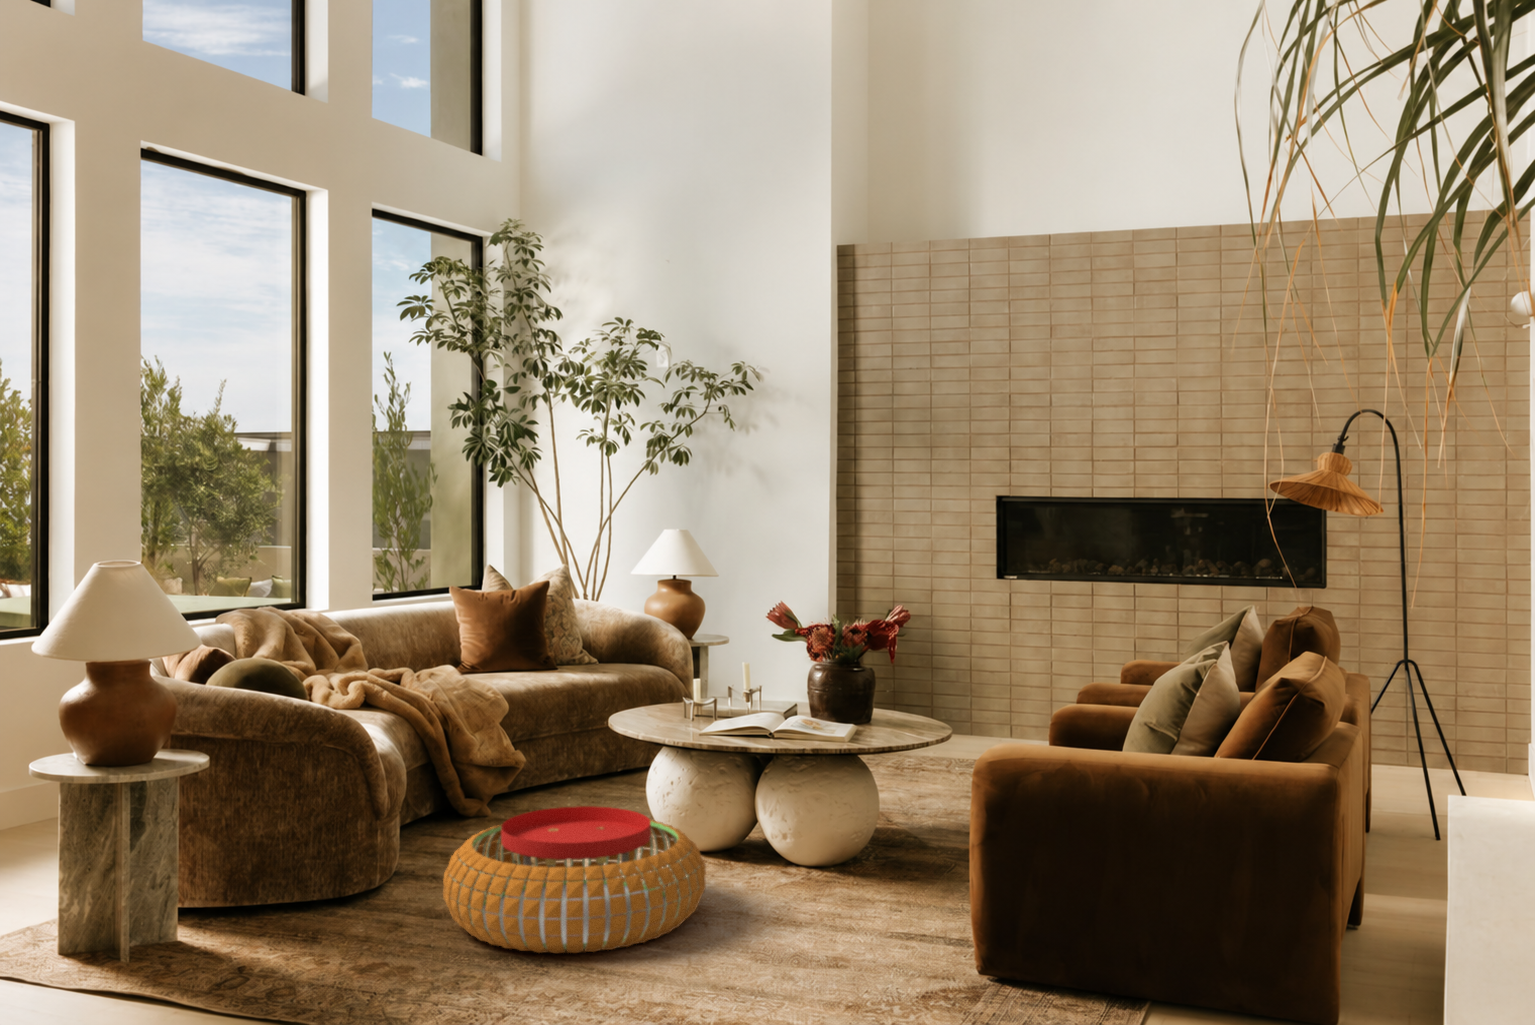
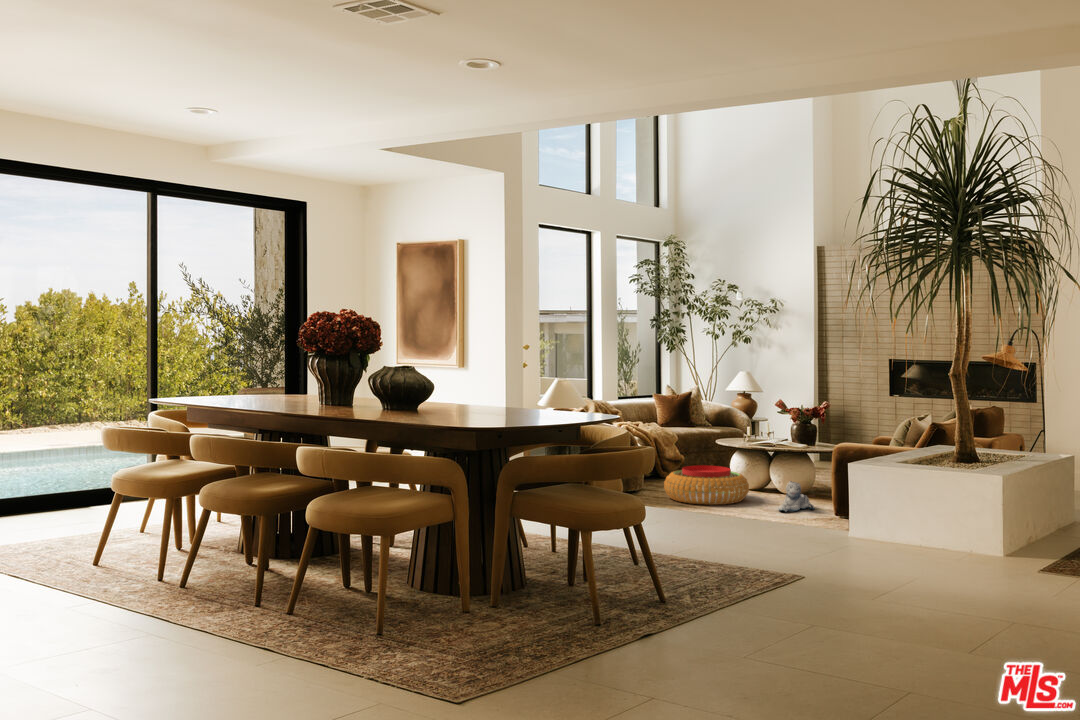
plush toy: none [804,865,908,975] -> present [779,481,814,512]

